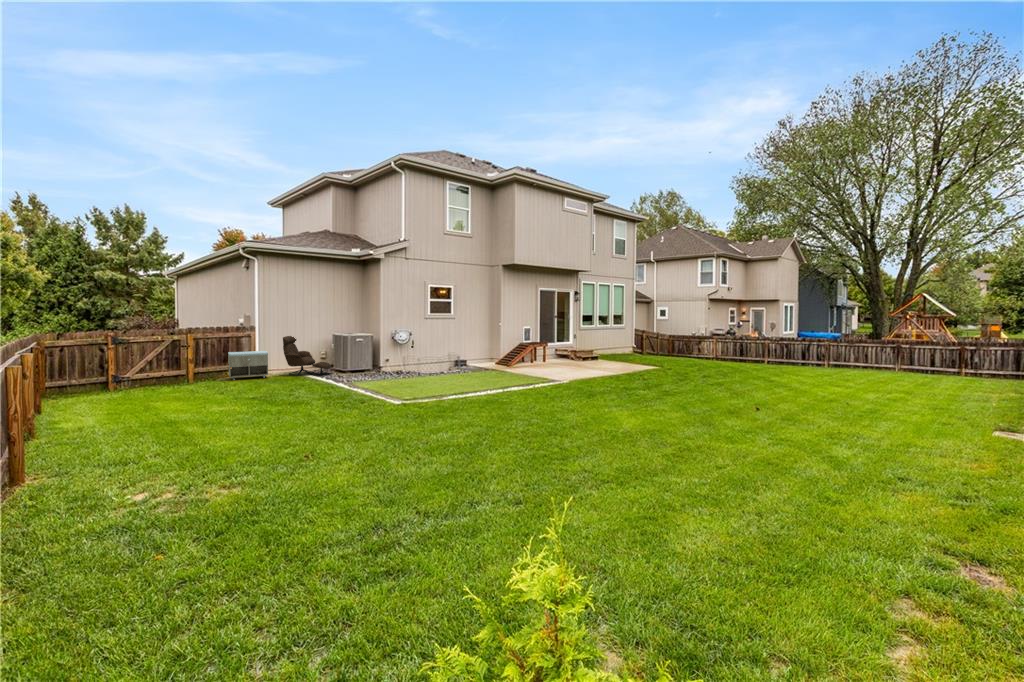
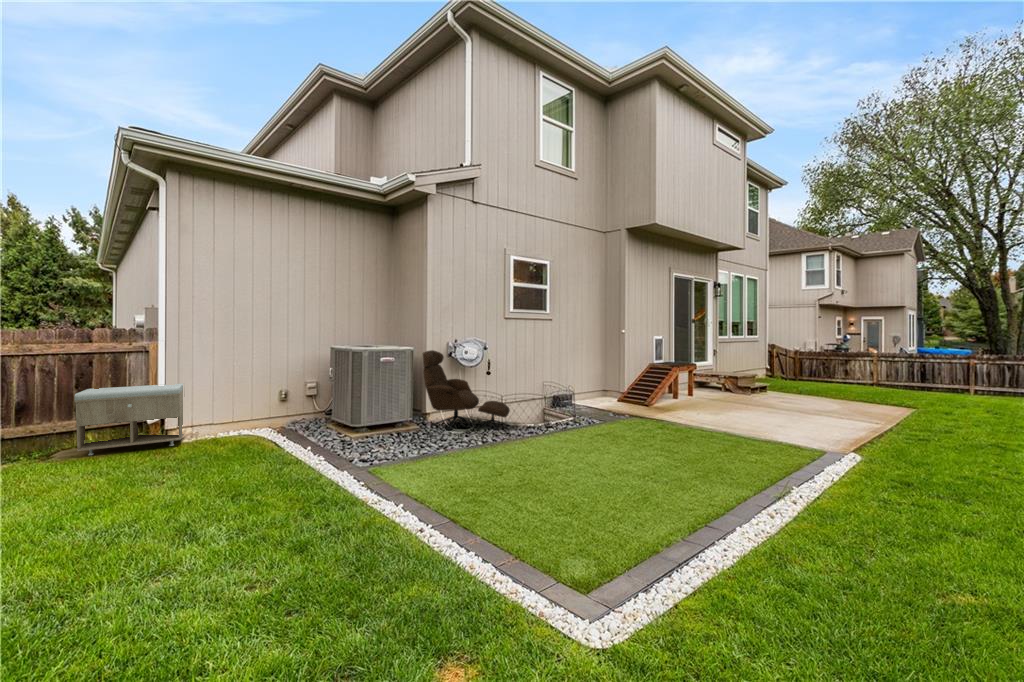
lounge chair: present [283,336,331,376] -> present [423,350,510,430]

